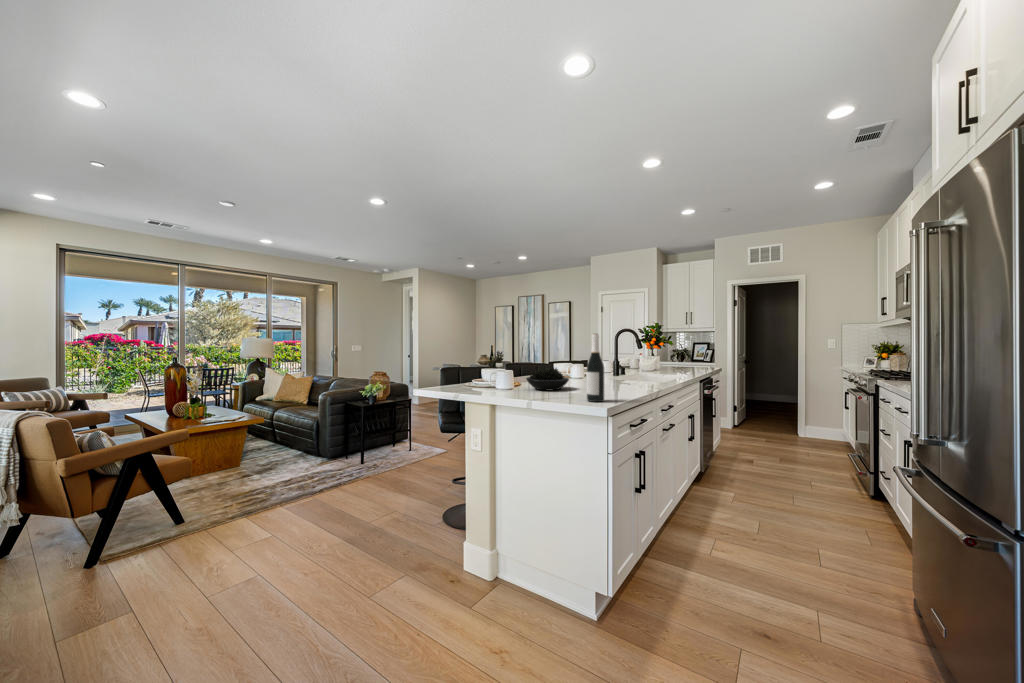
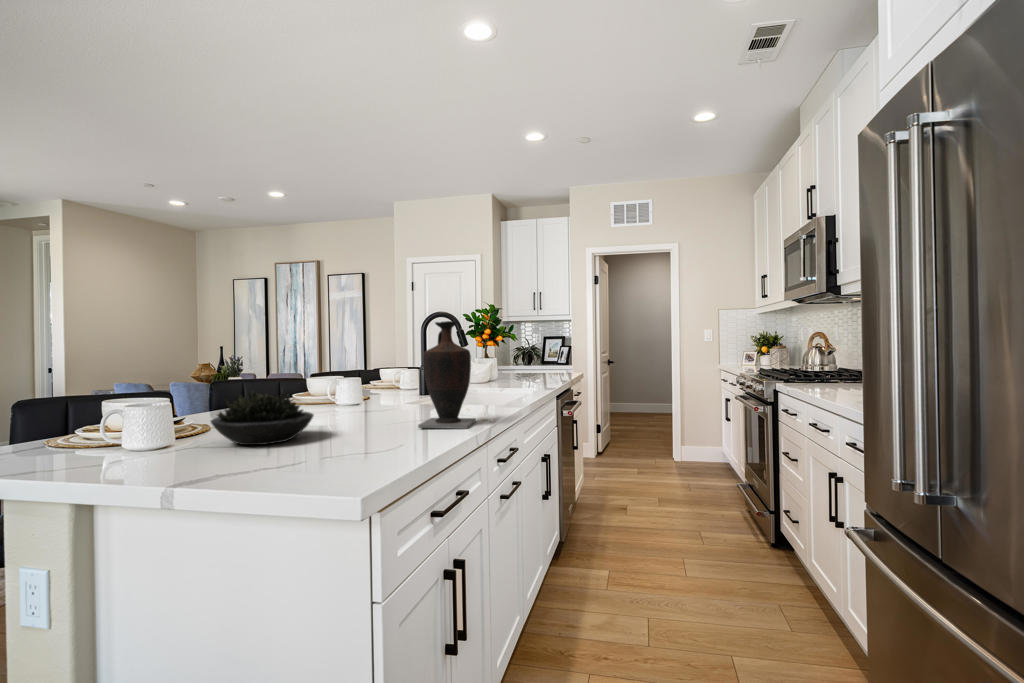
wine bottle: present [587,334,604,402] -> none [332,315,375,474]
vase: none [619,335,650,390] -> present [418,321,476,429]

